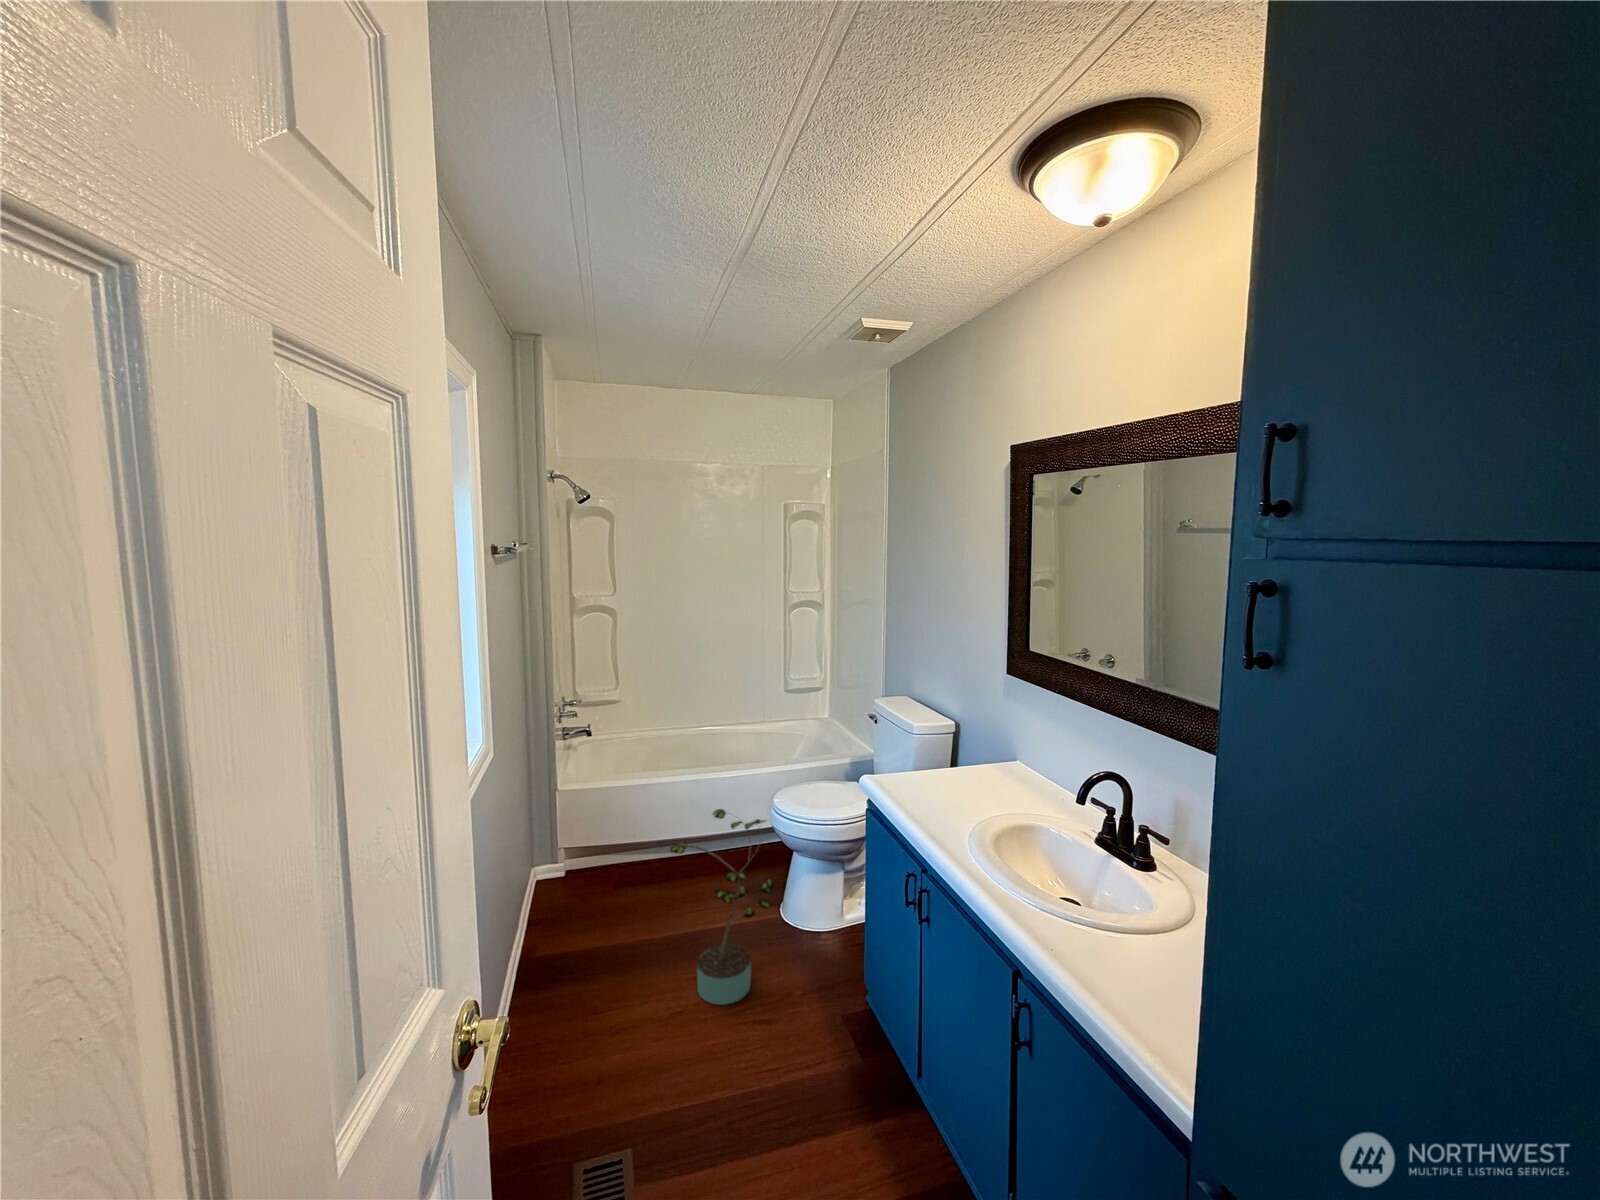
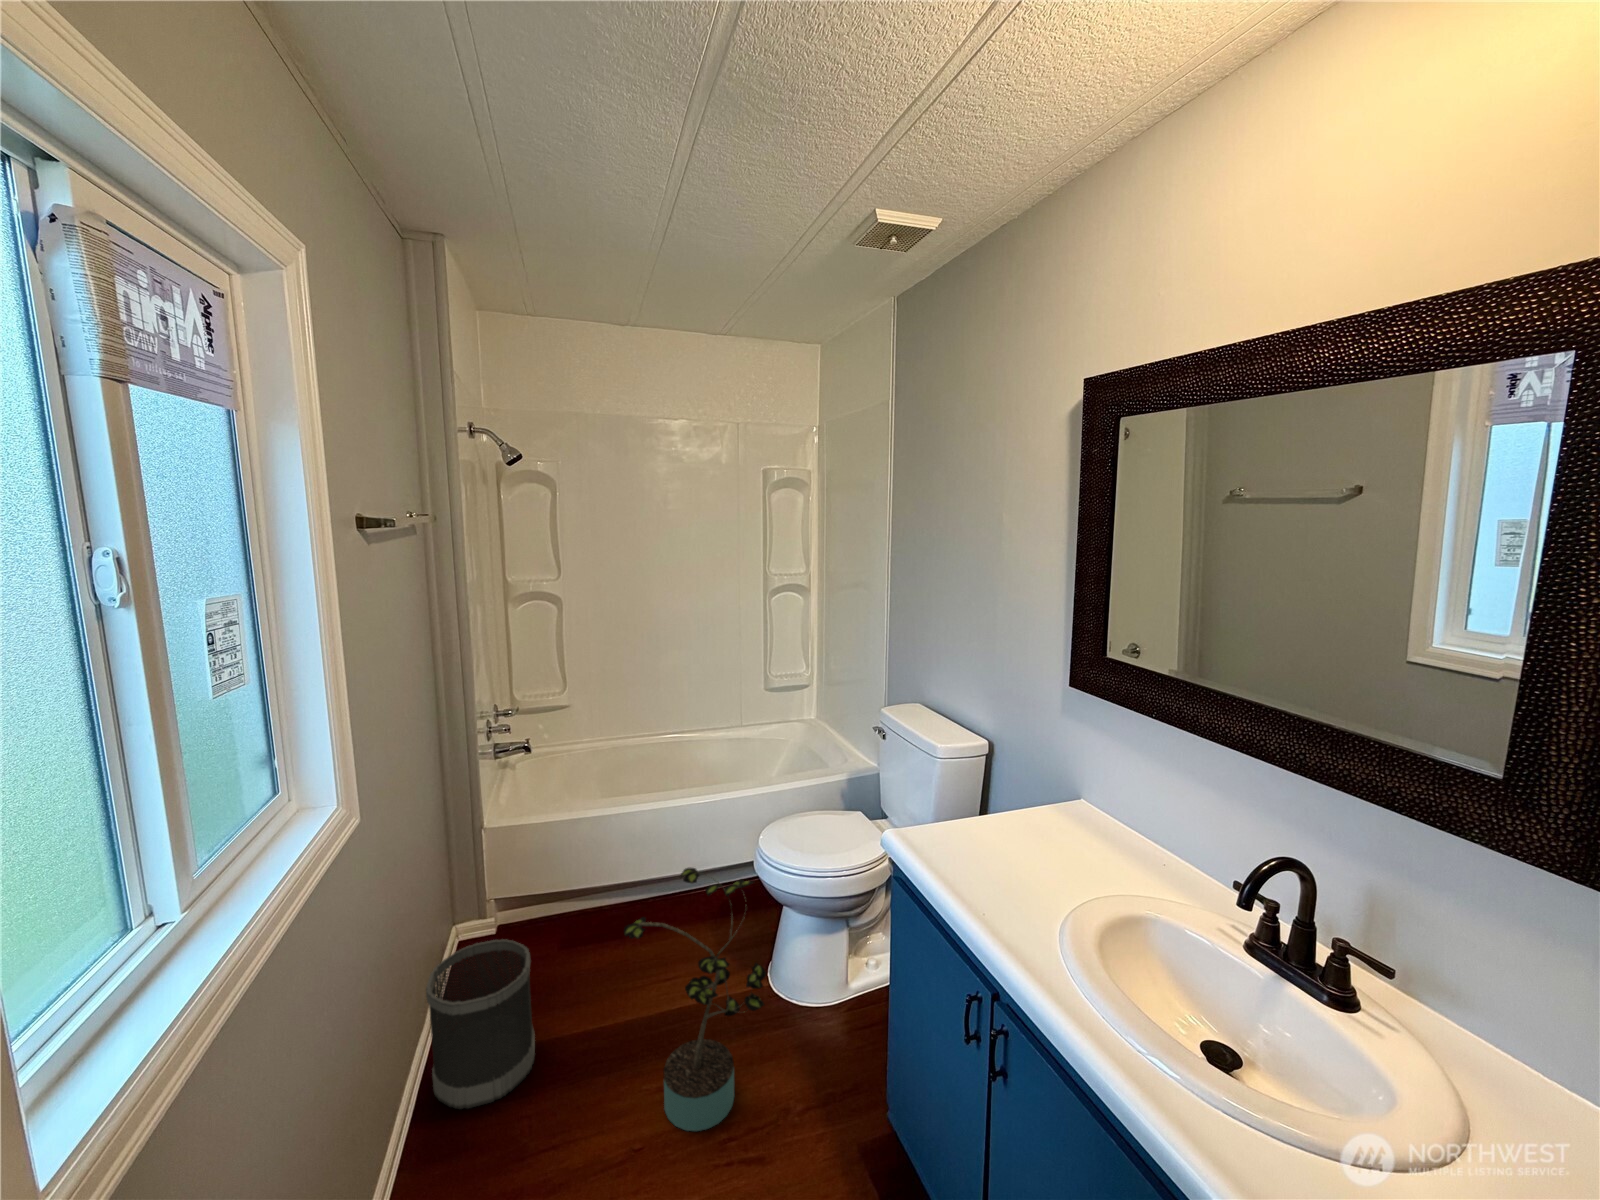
wastebasket: none [523,866,599,985] -> present [426,939,535,1109]

